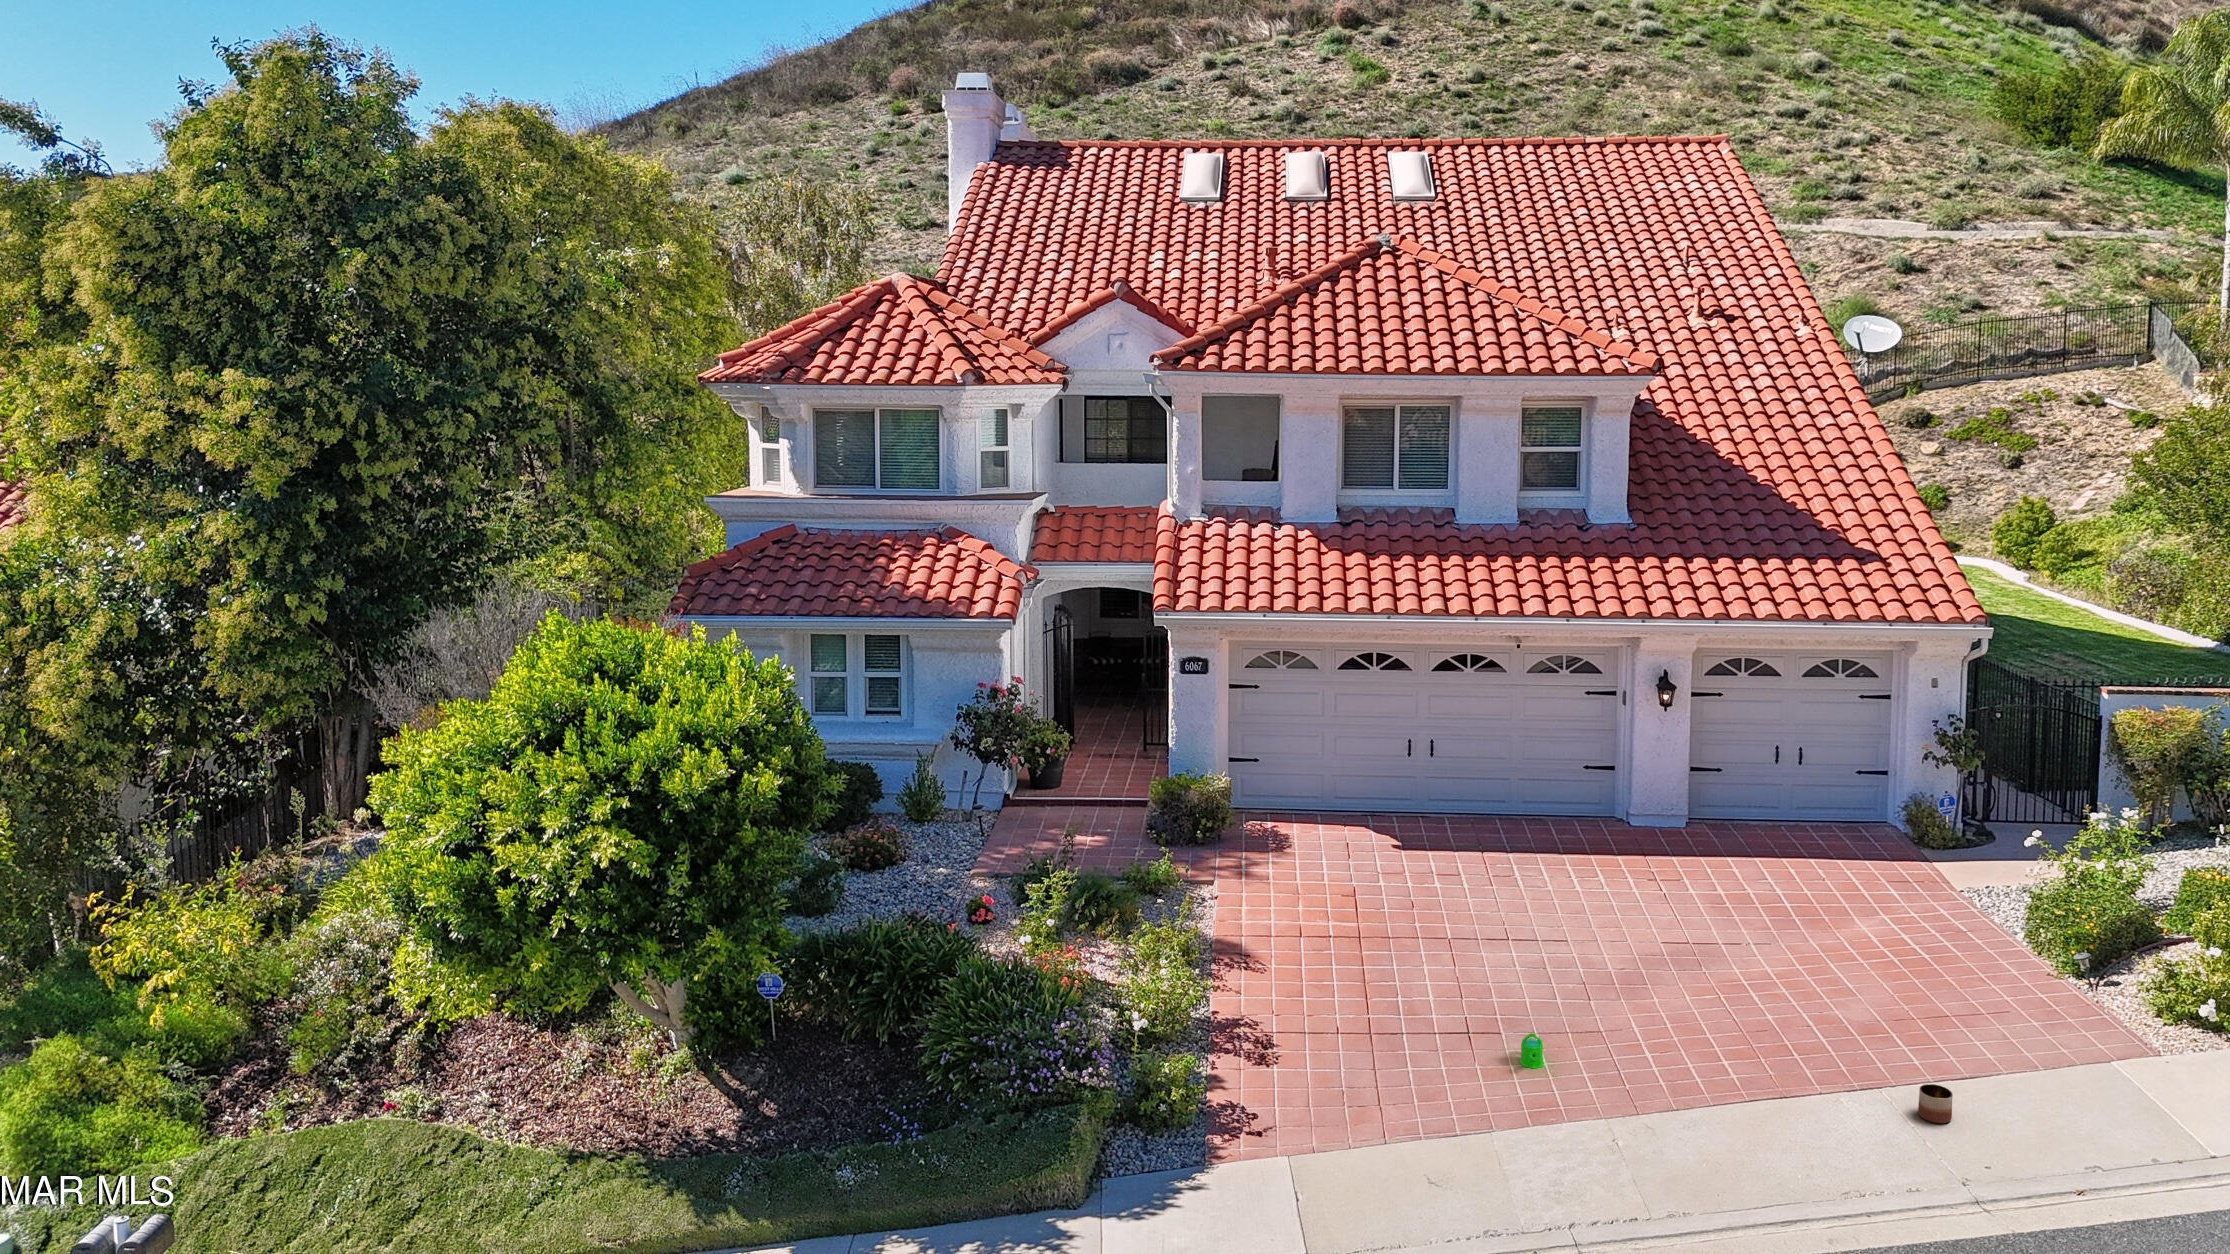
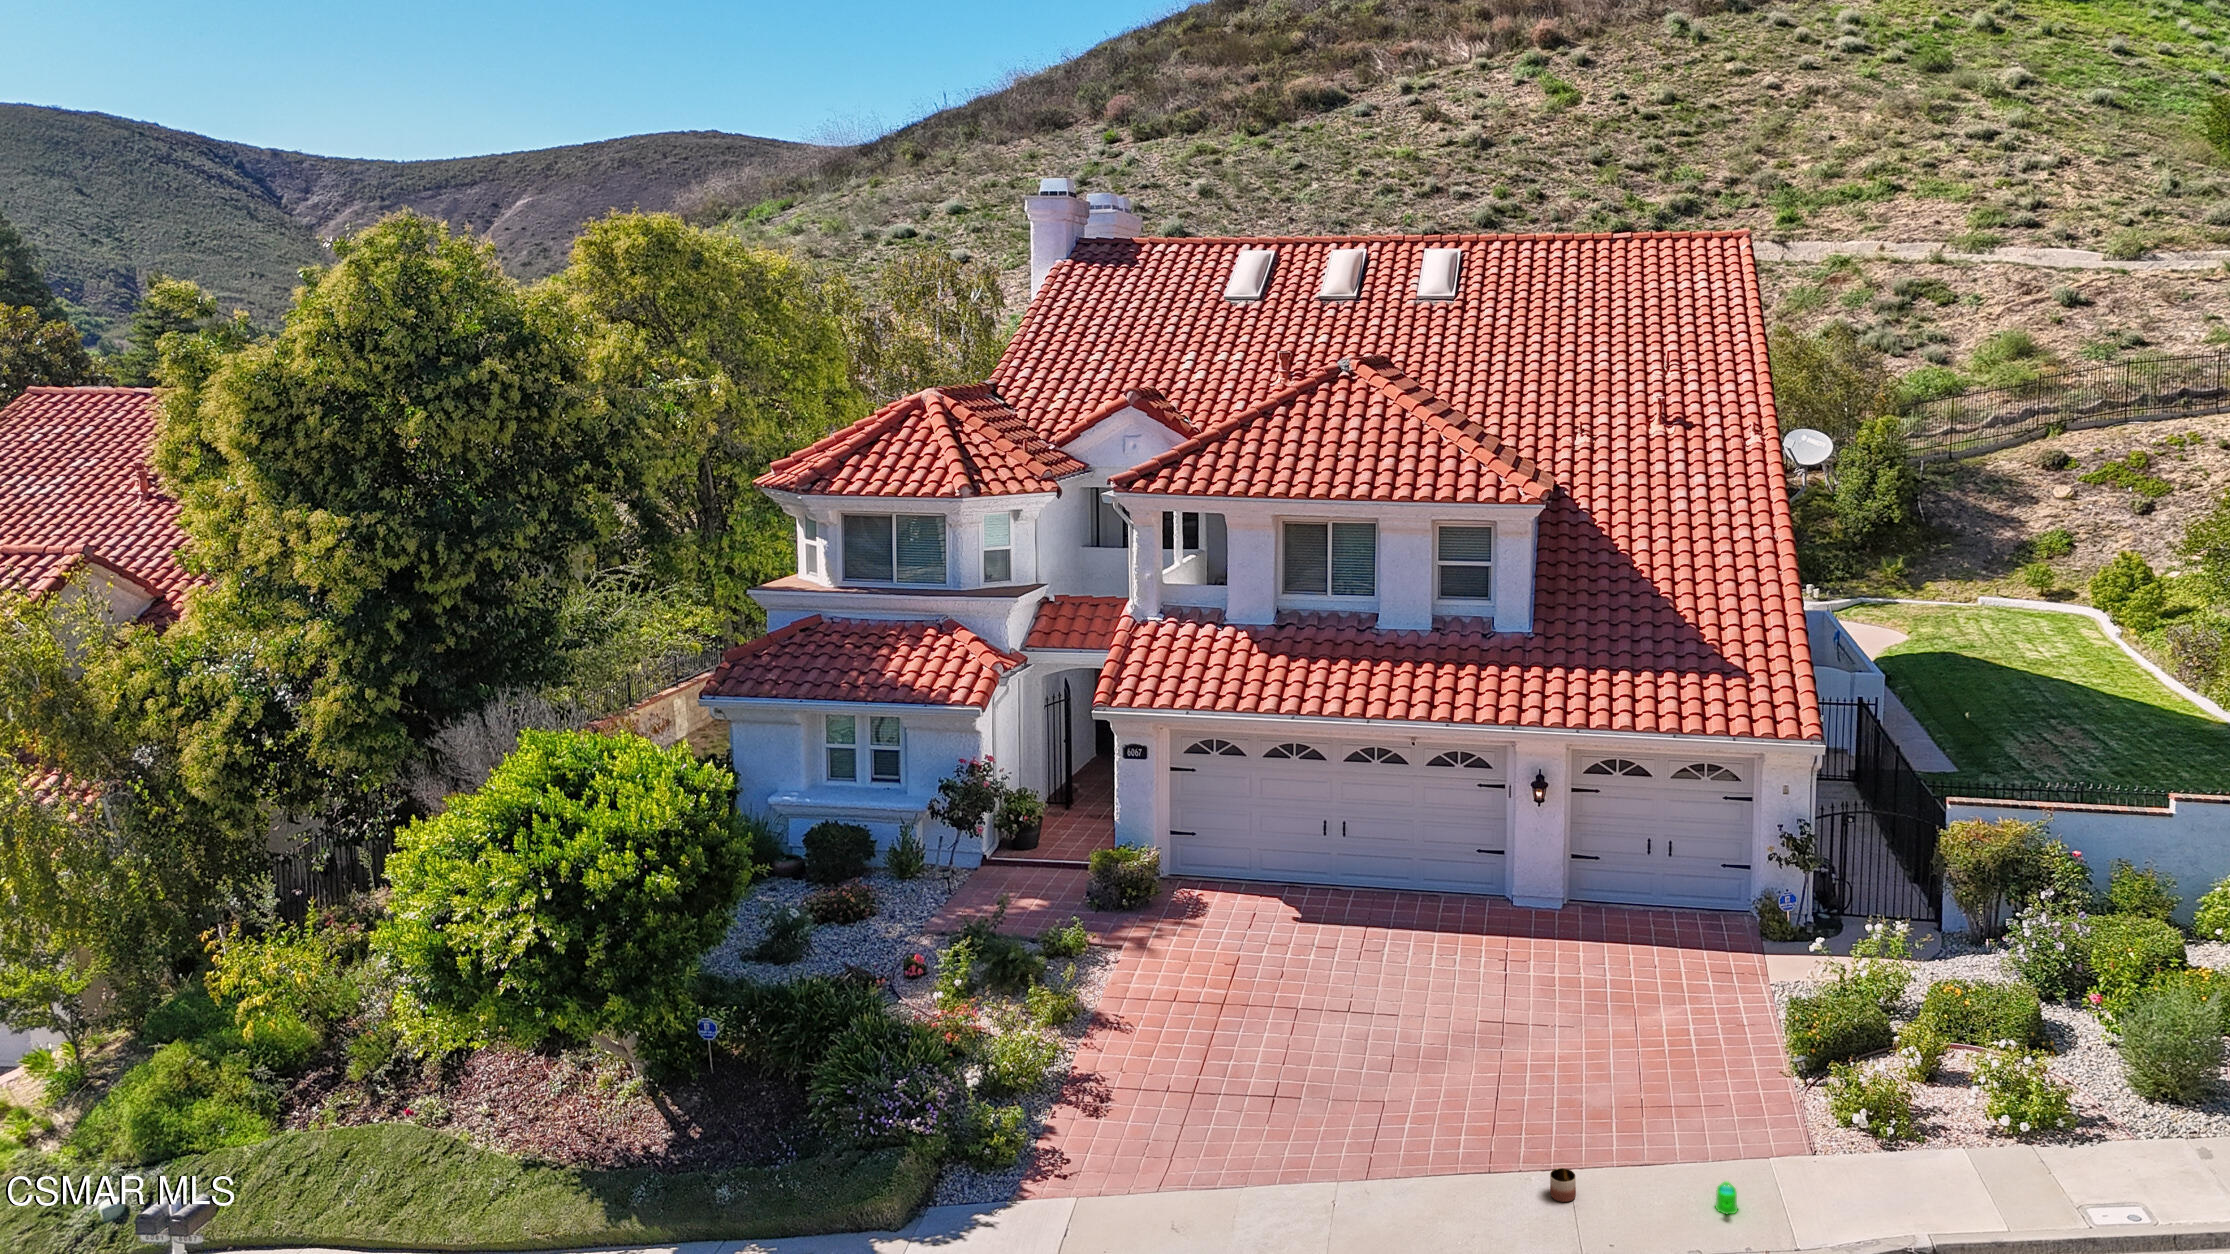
watering can: present [1520,1033,1544,1068] -> present [1715,1181,1738,1214]

